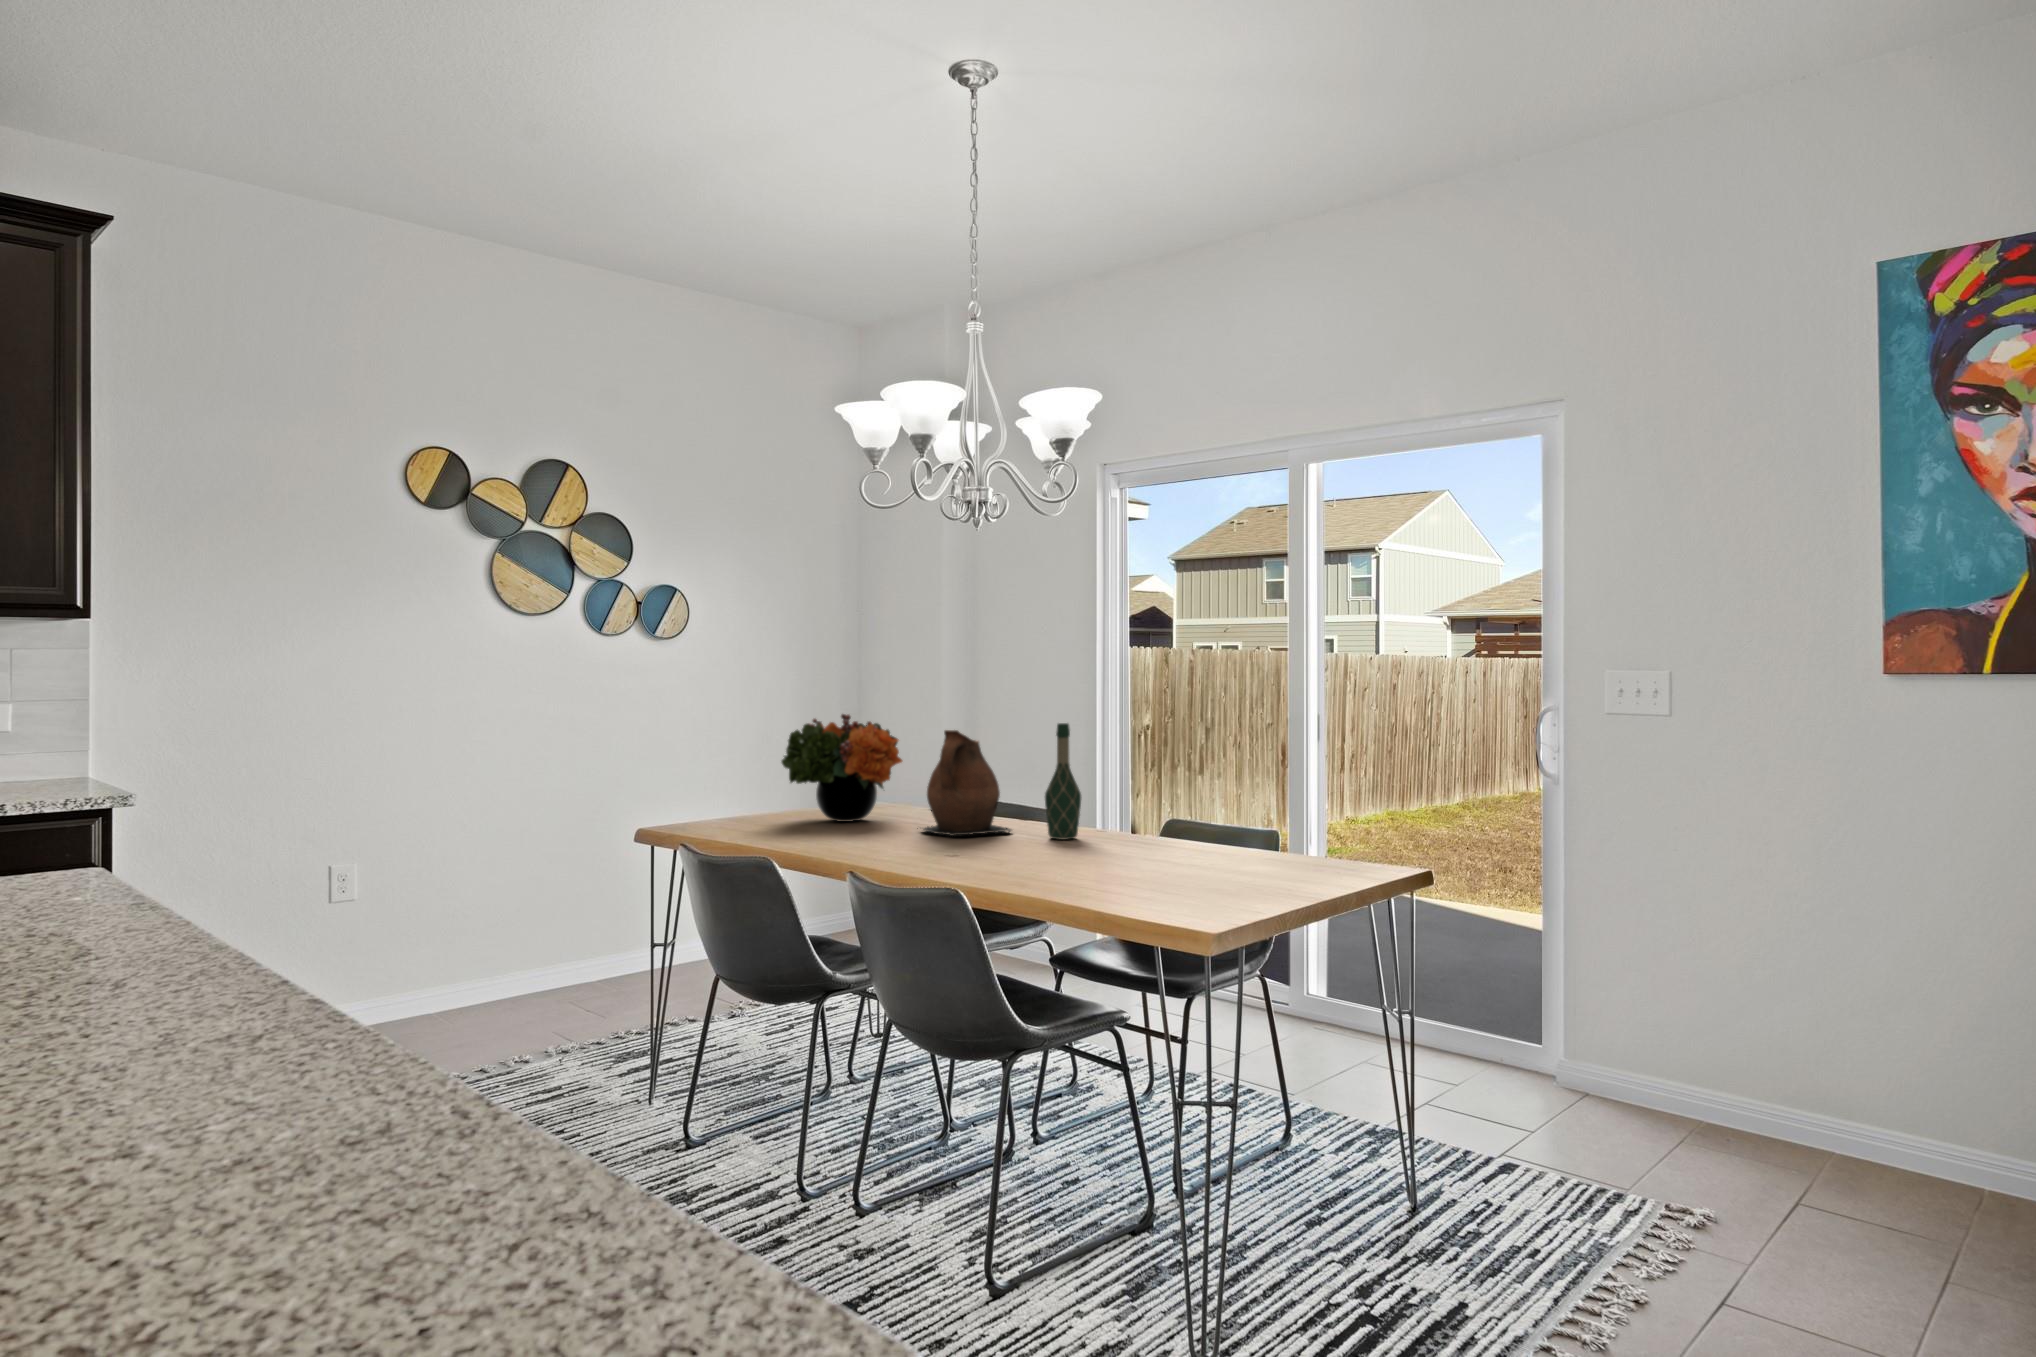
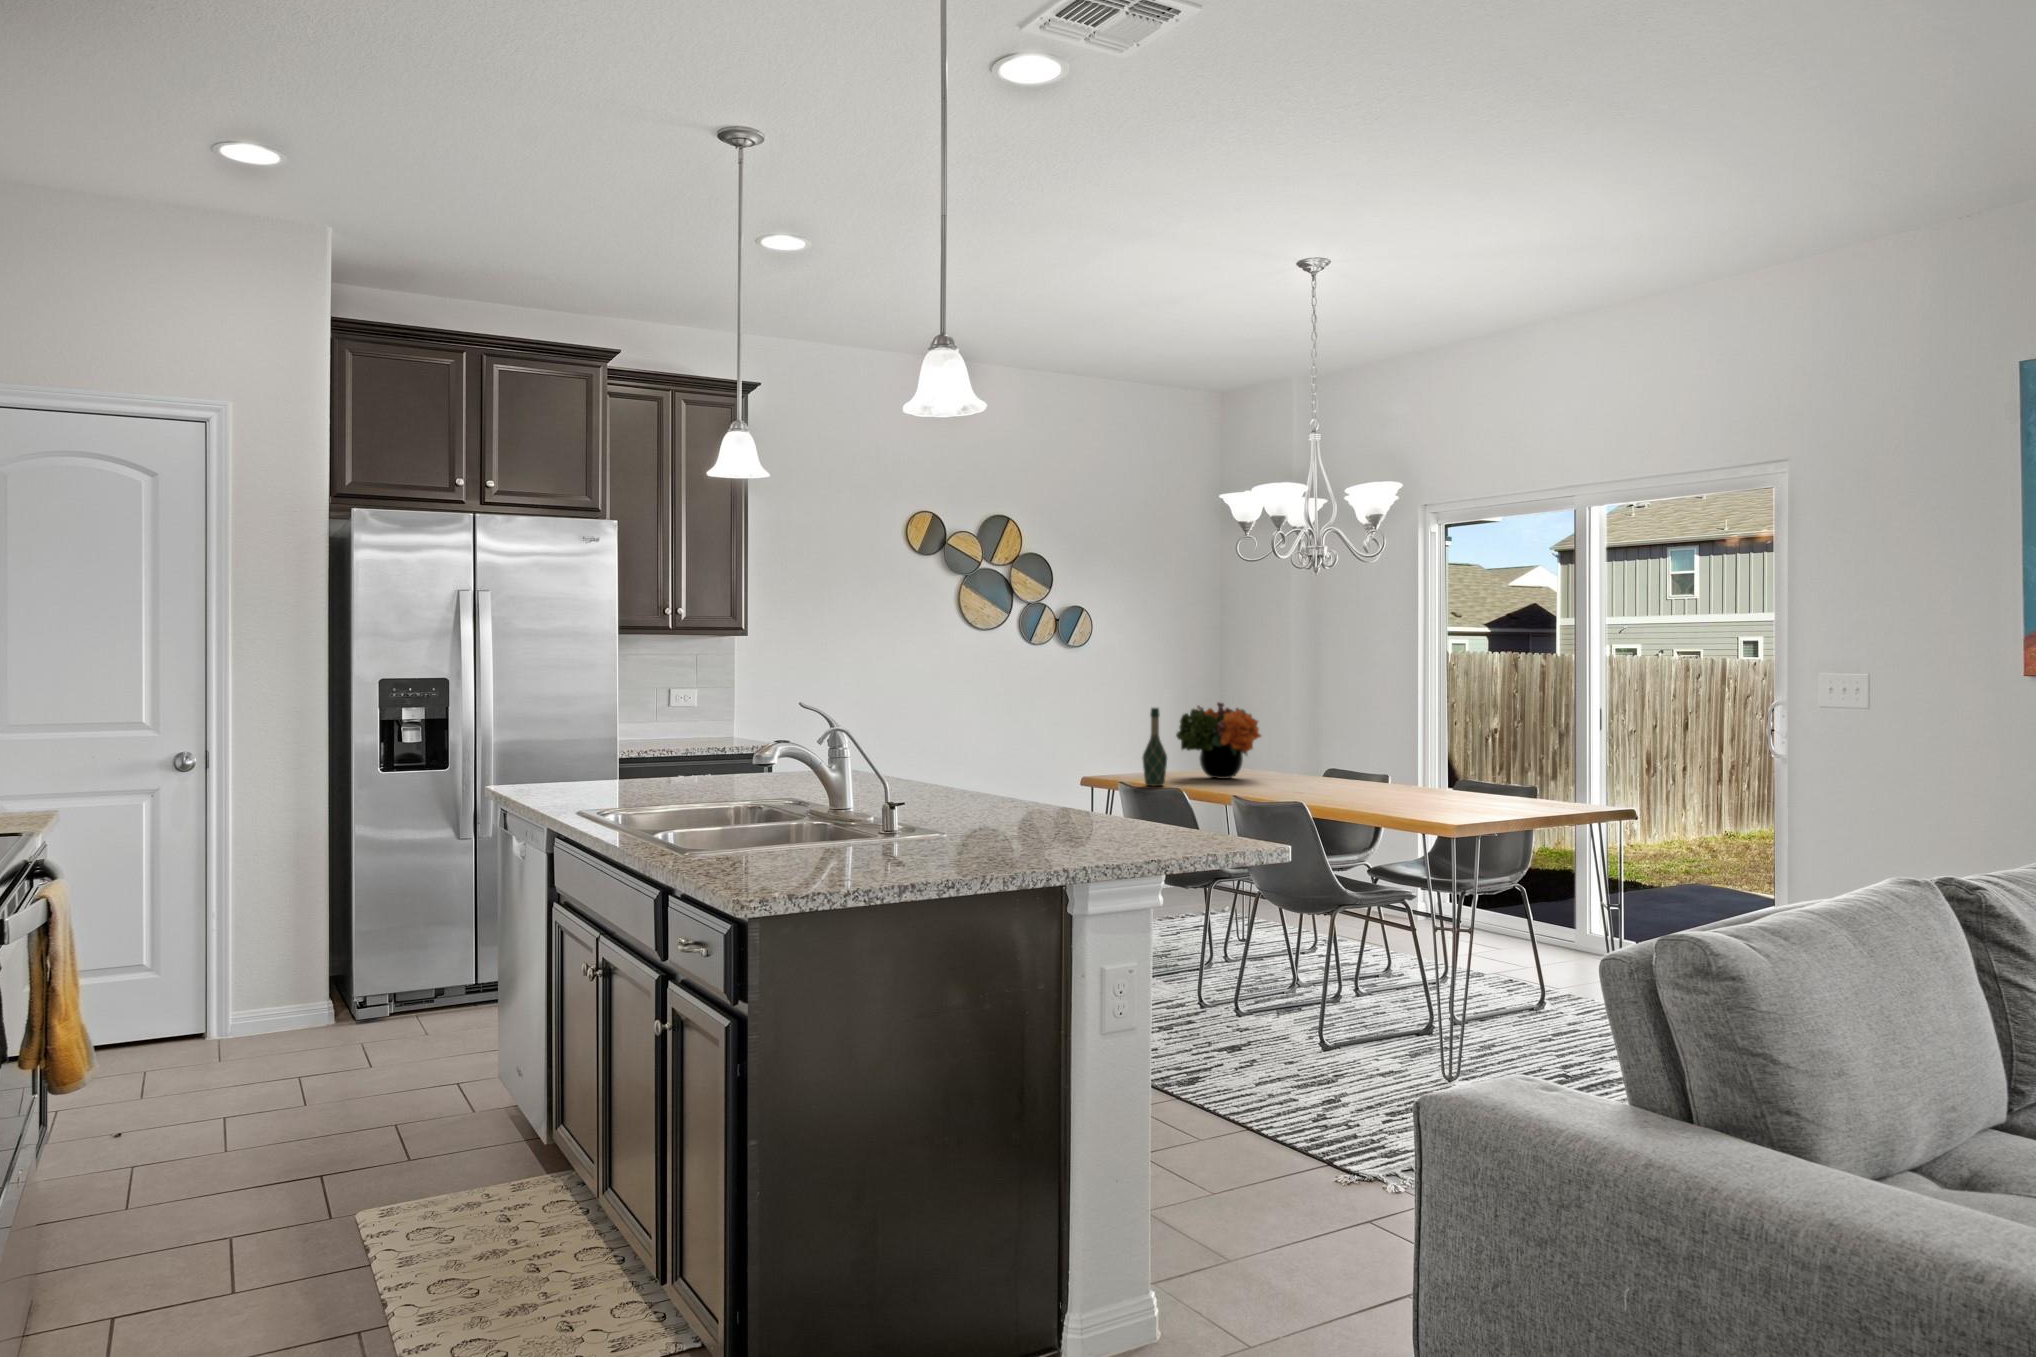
wine bottle: present [1045,723,1081,840] -> present [1143,708,1167,786]
ceramic pitcher: present [917,730,1012,836] -> none [1272,713,1342,787]

